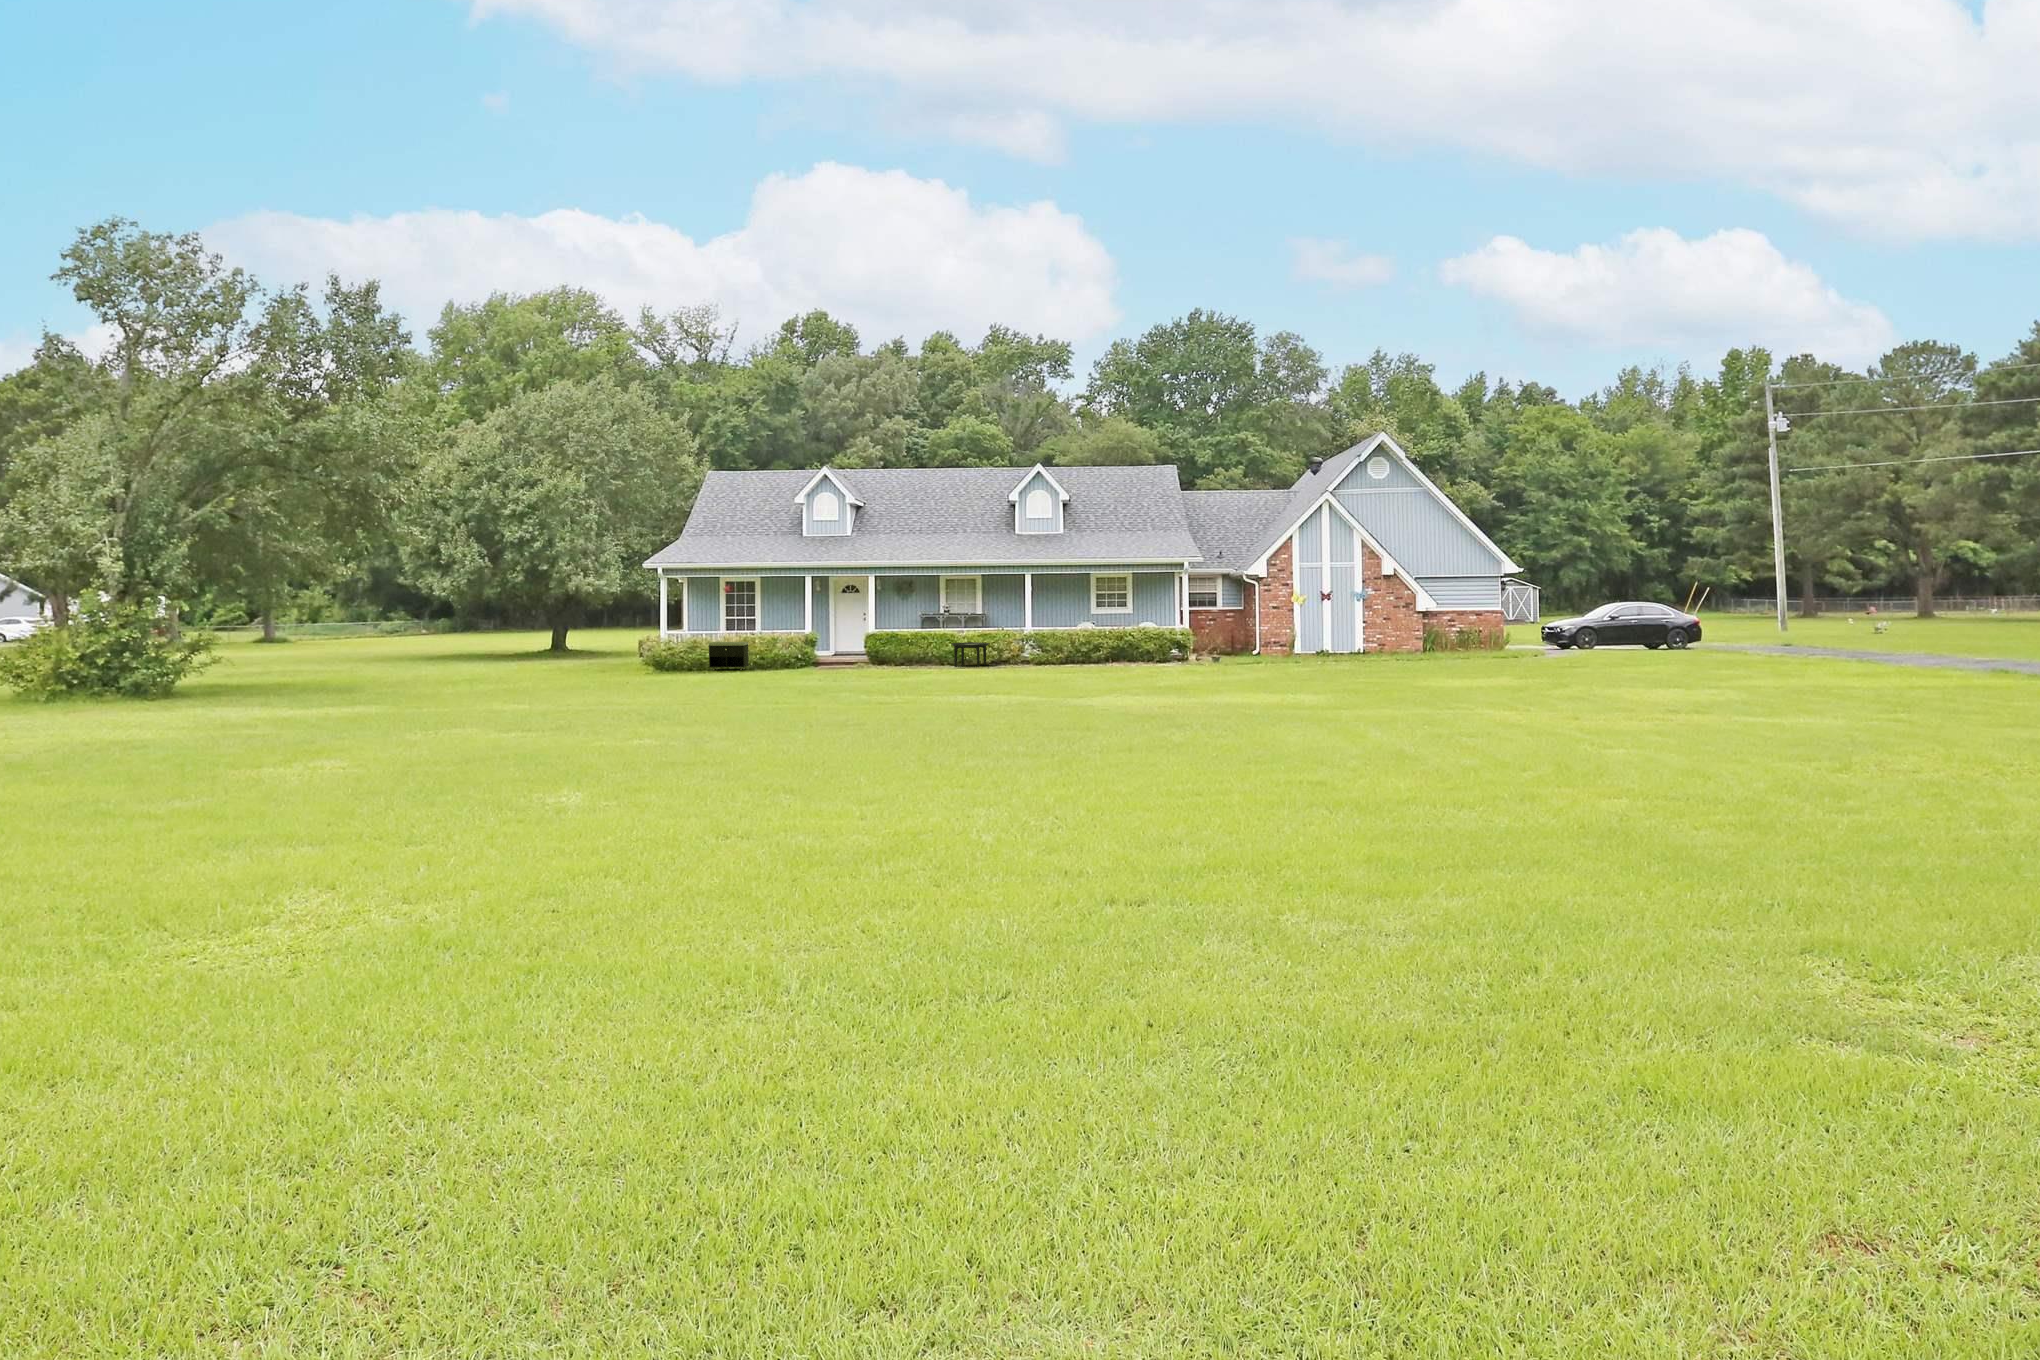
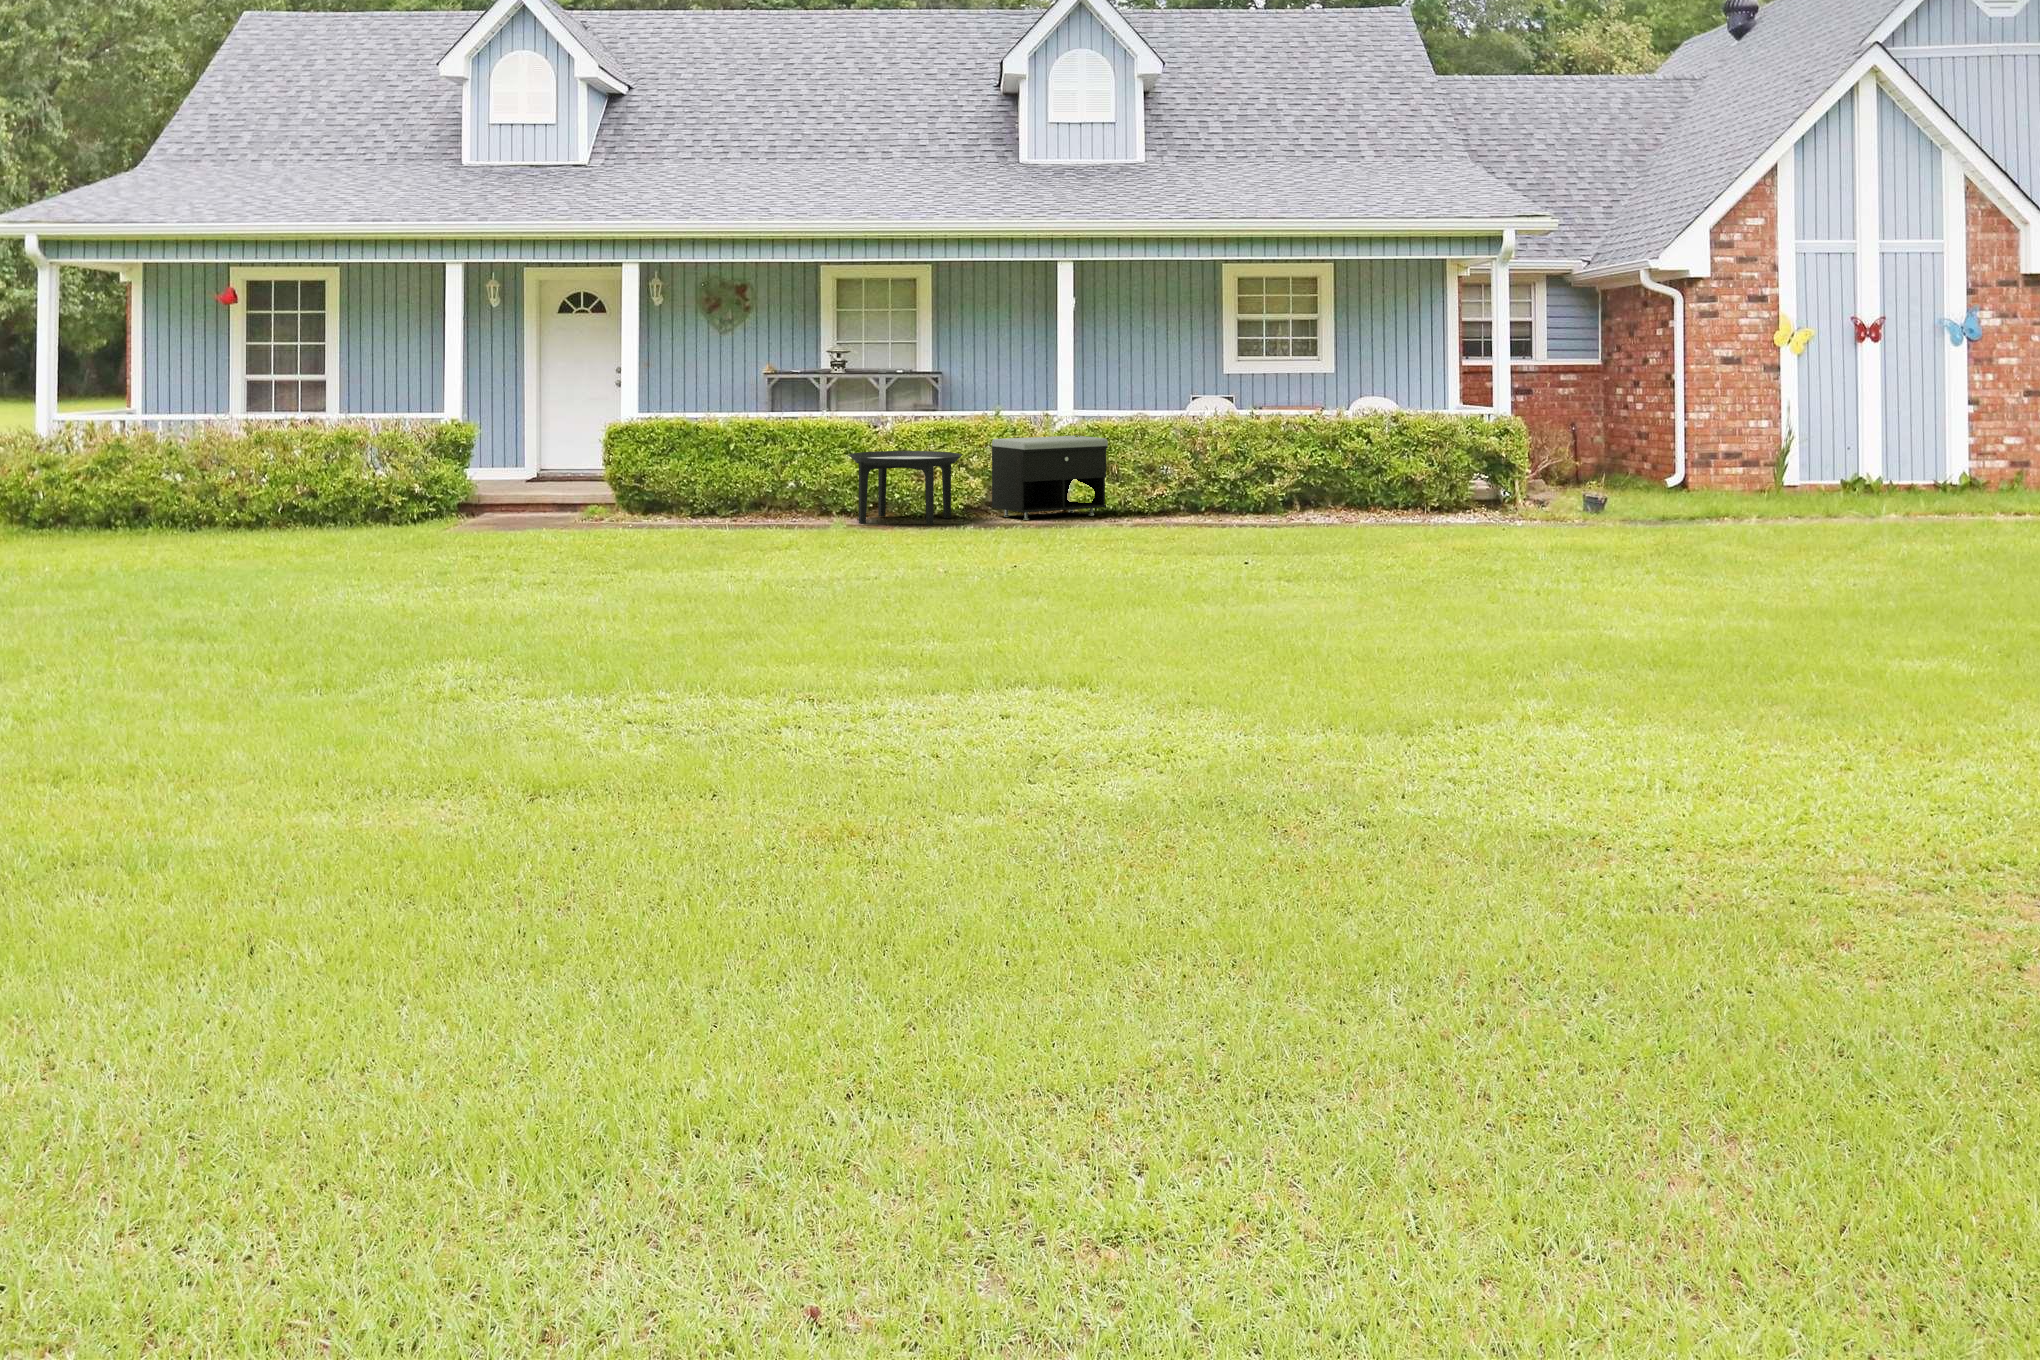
storage bench: present [709,642,749,670] -> present [992,436,1108,520]

